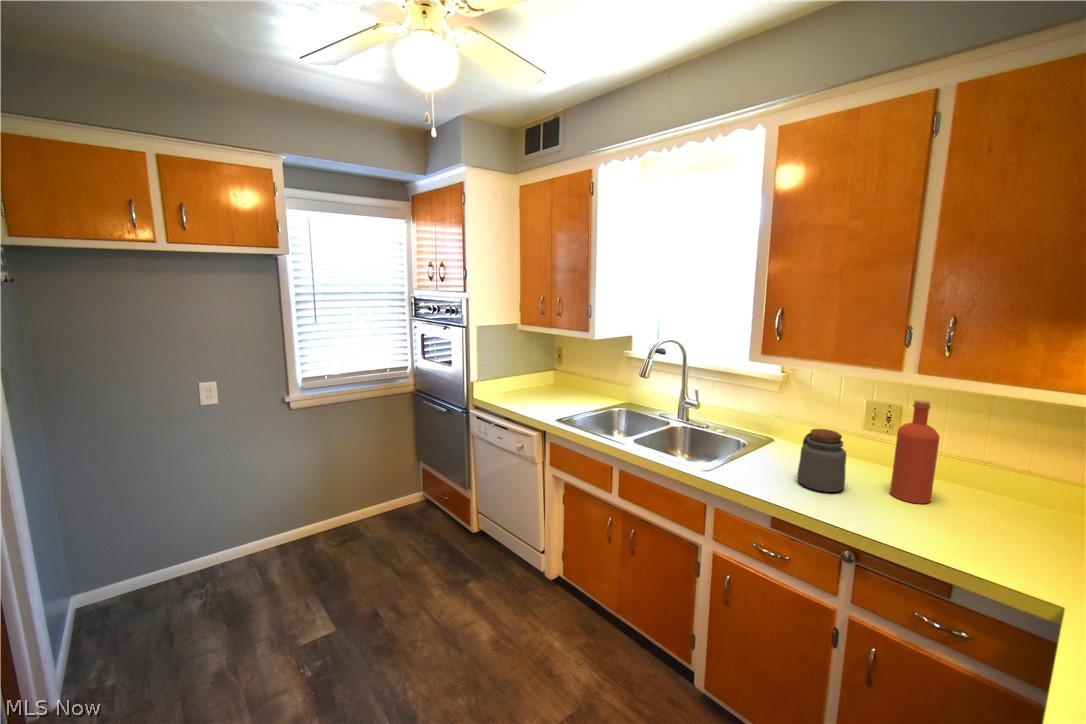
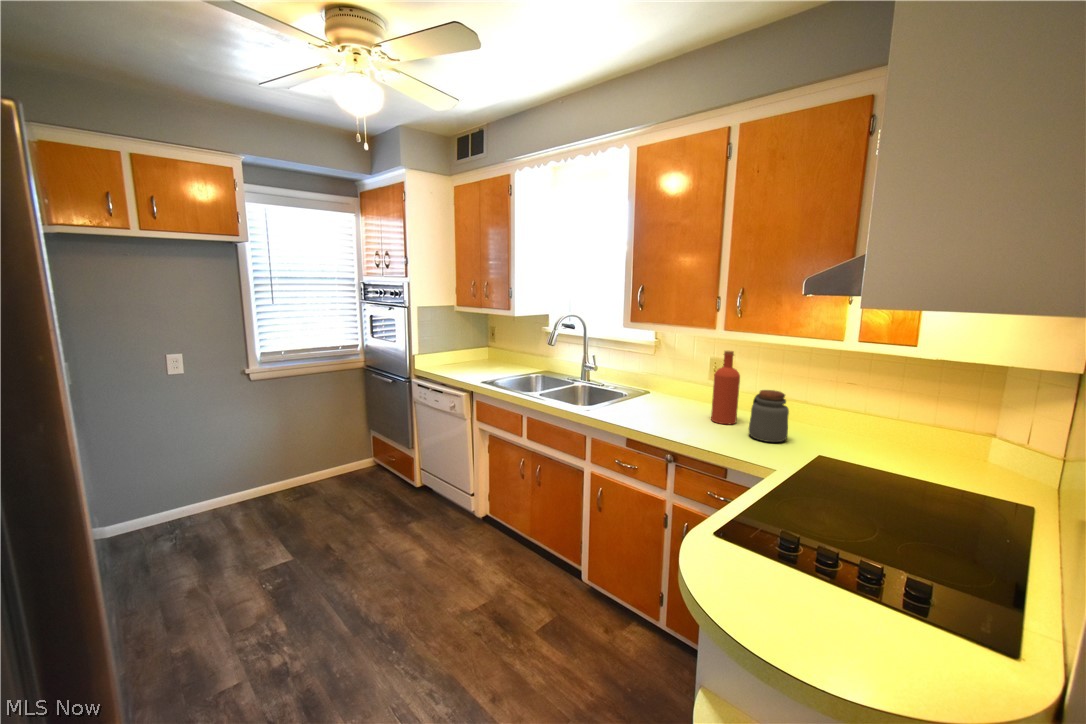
jar: present [797,429,846,492] -> present [749,390,789,442]

